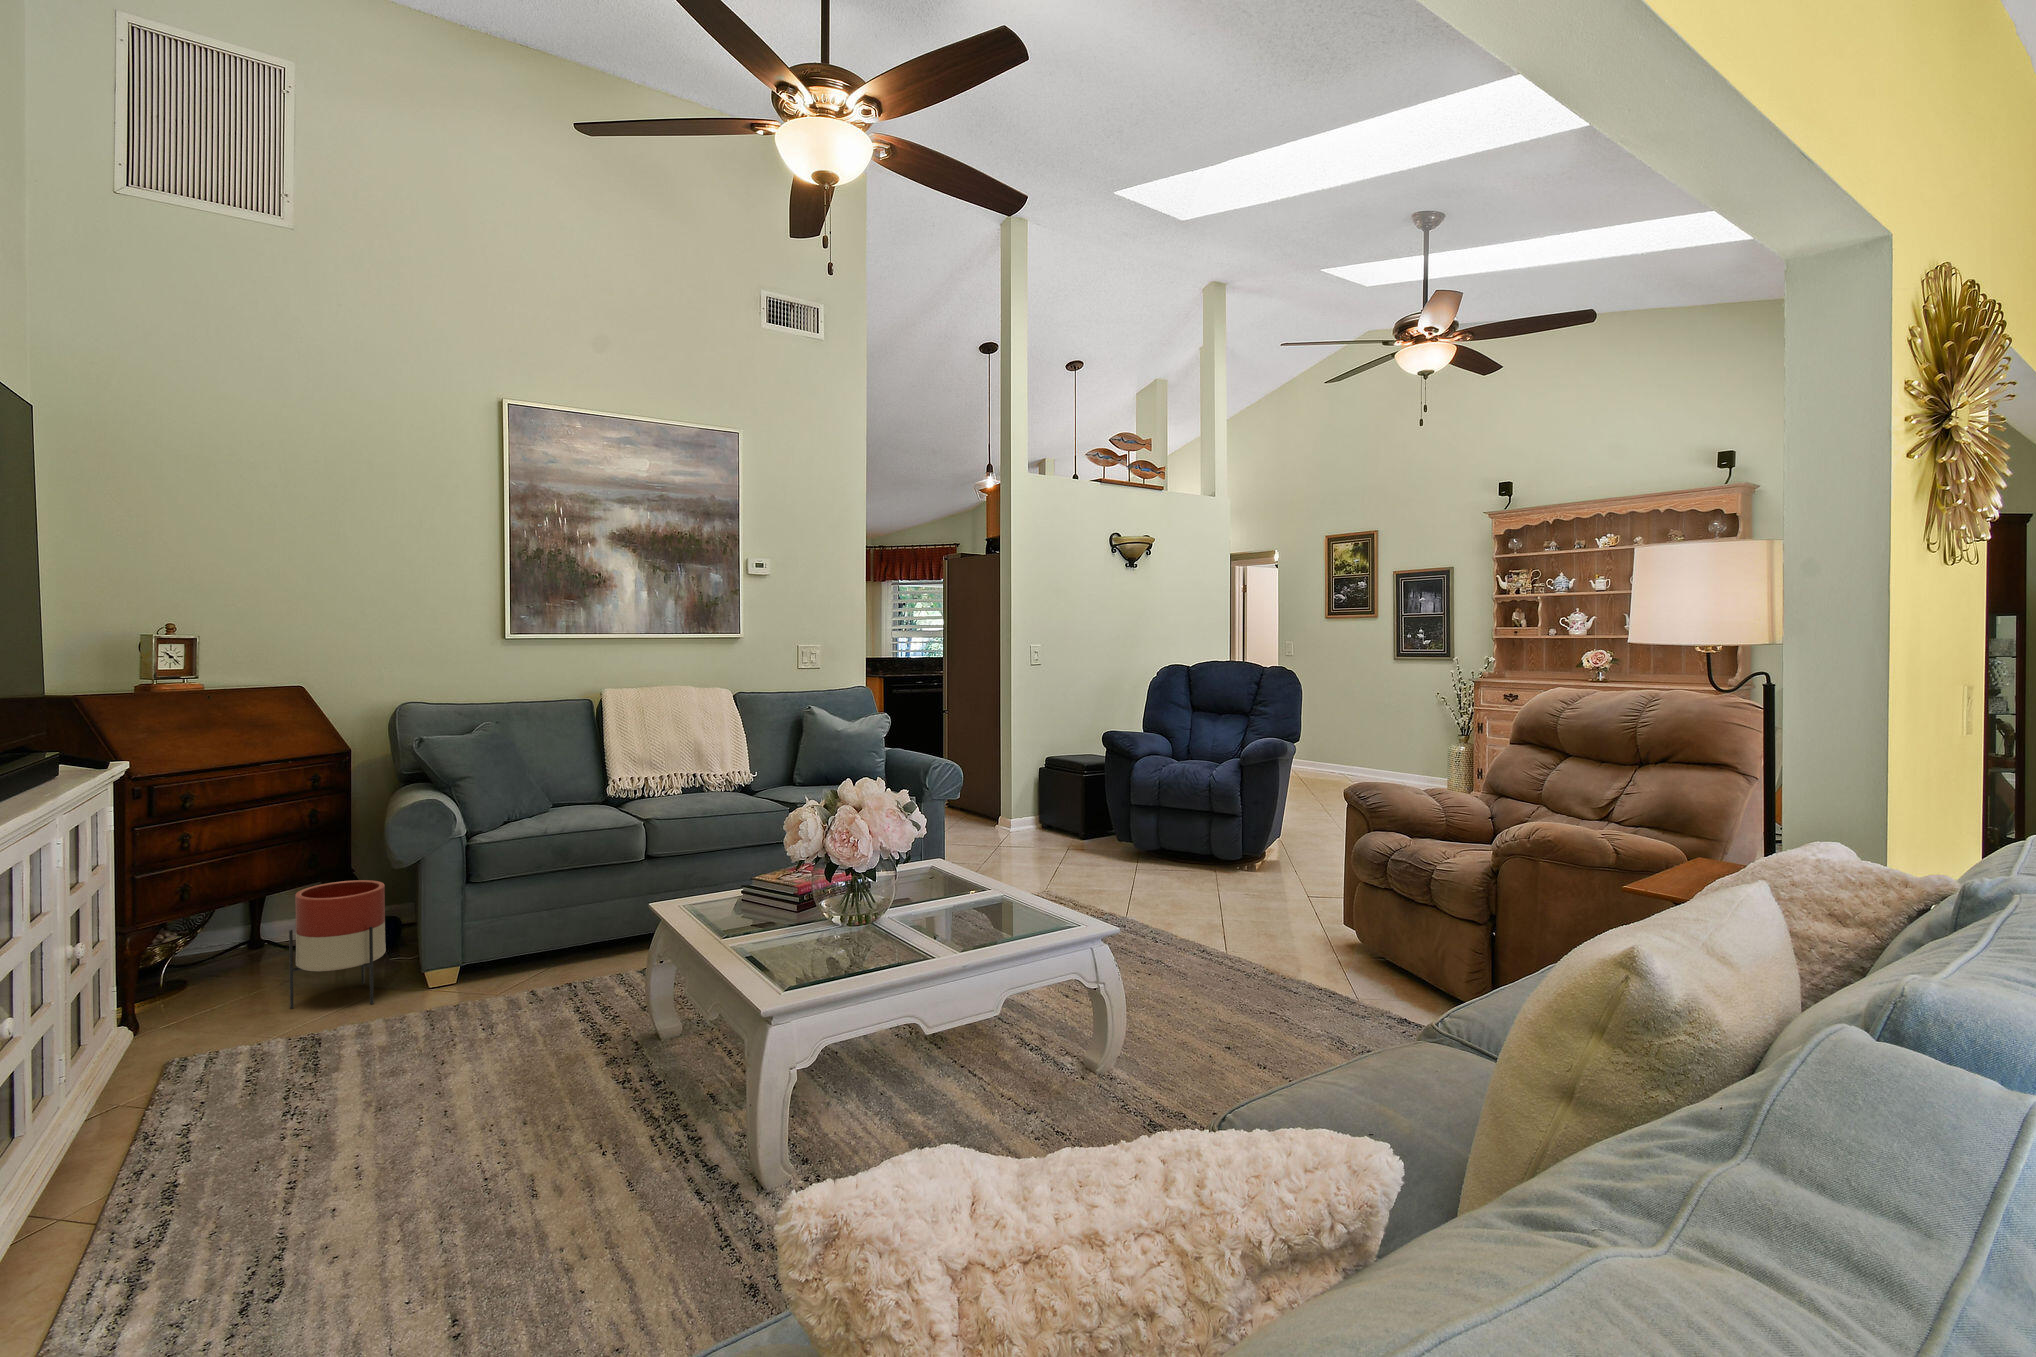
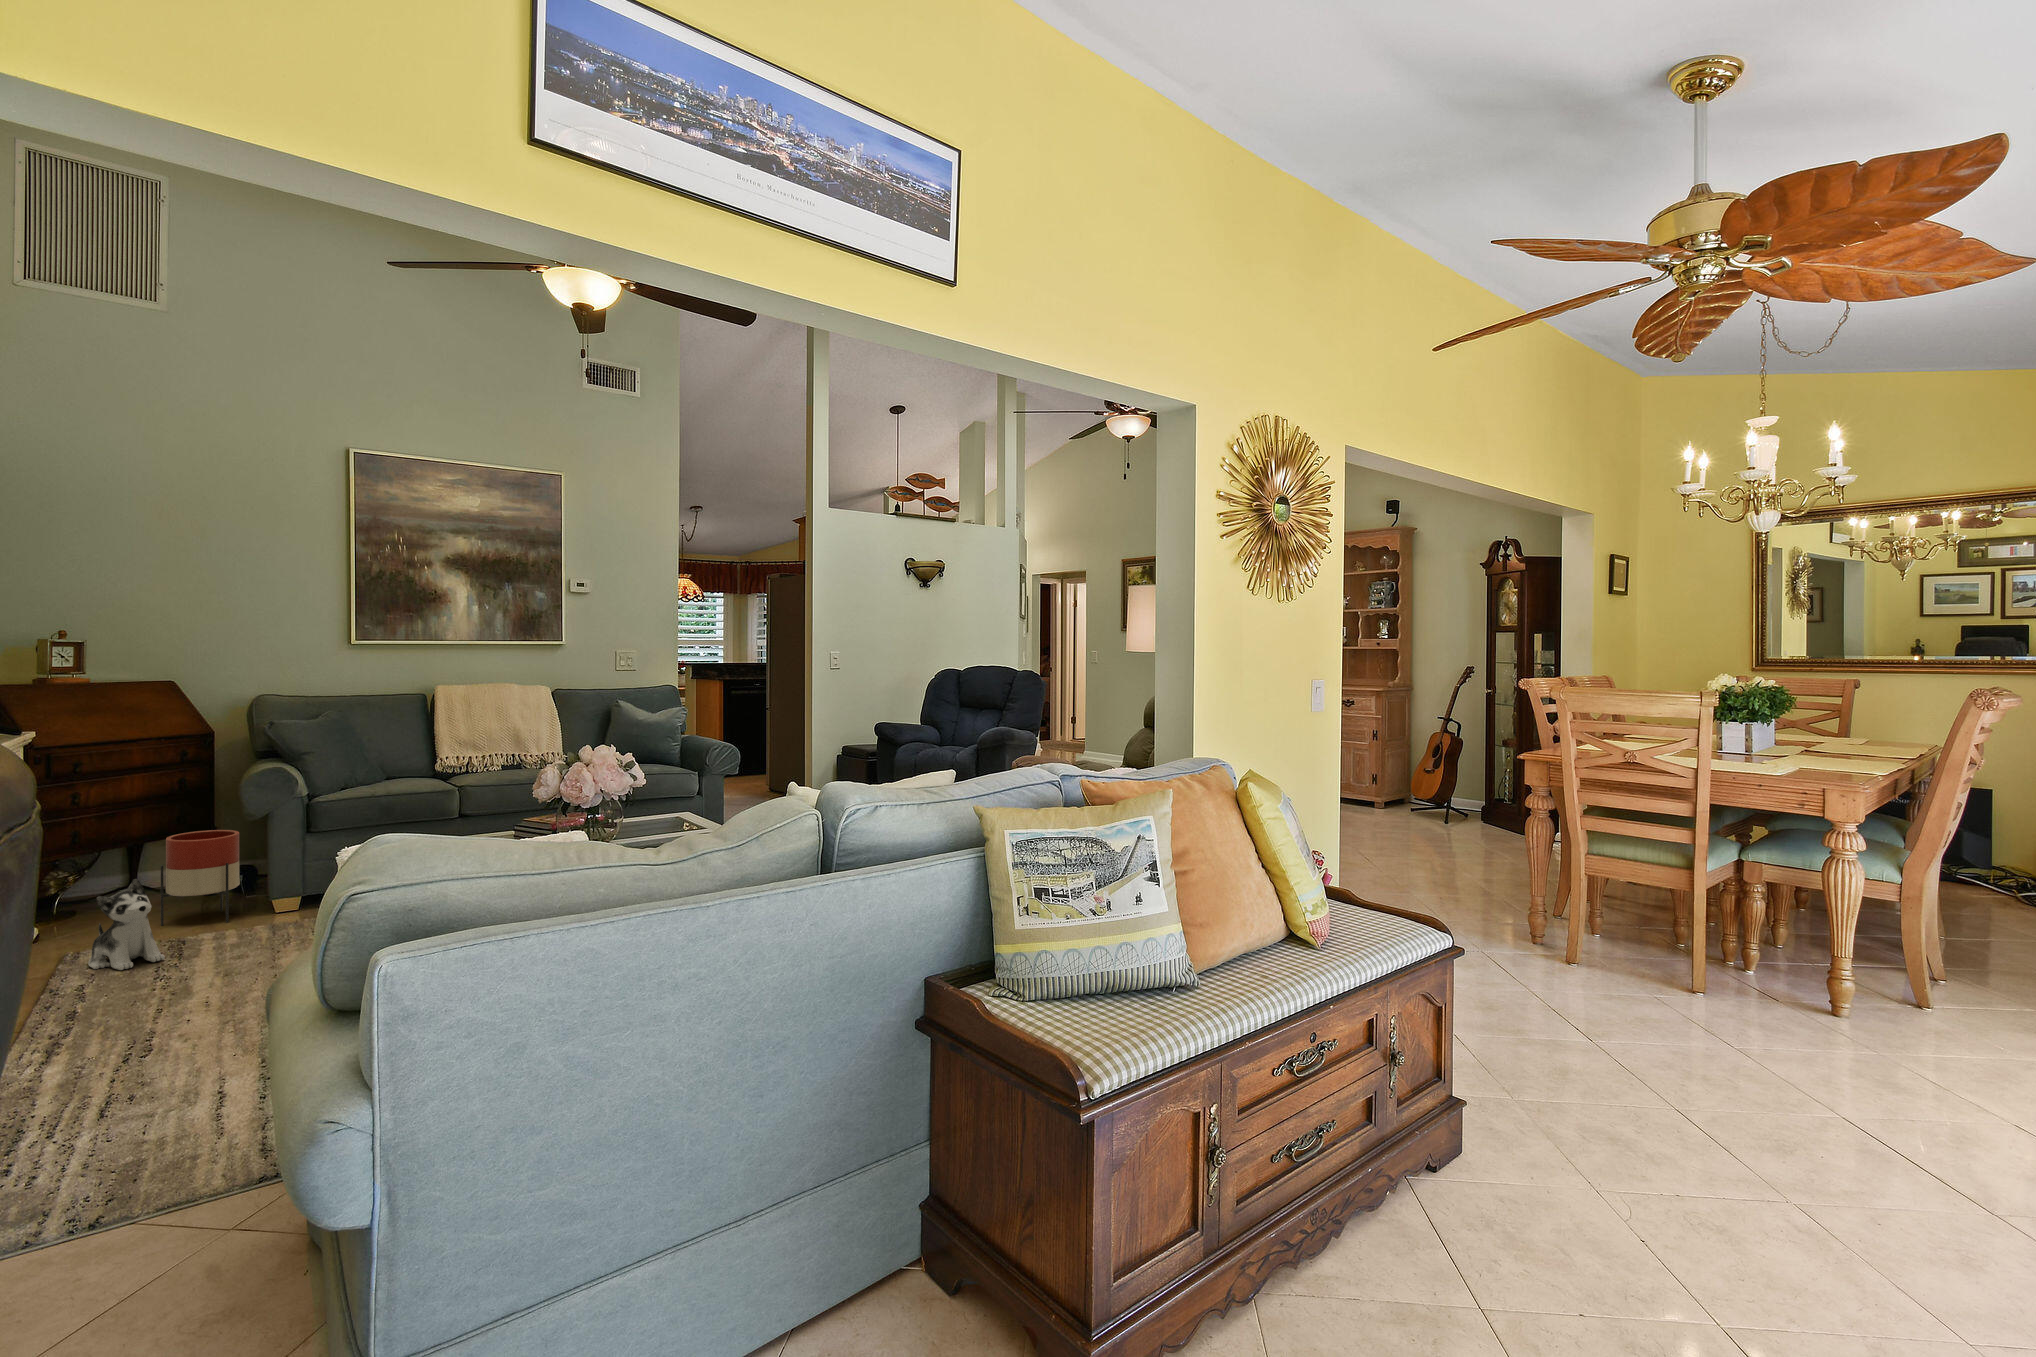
plush toy: none [198,964,297,1095] -> present [88,879,165,970]

